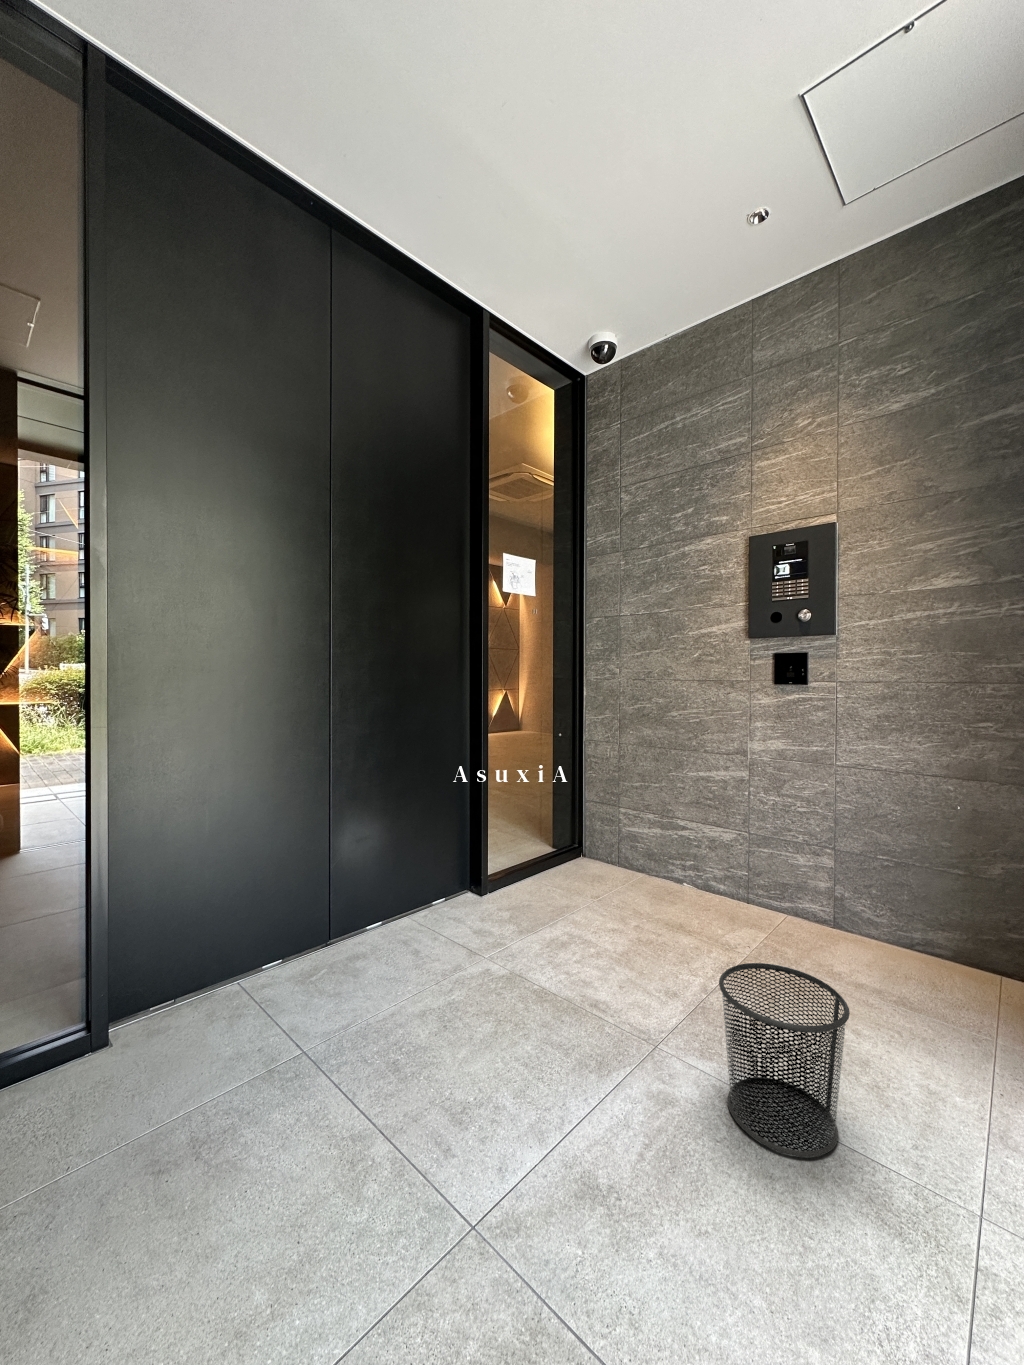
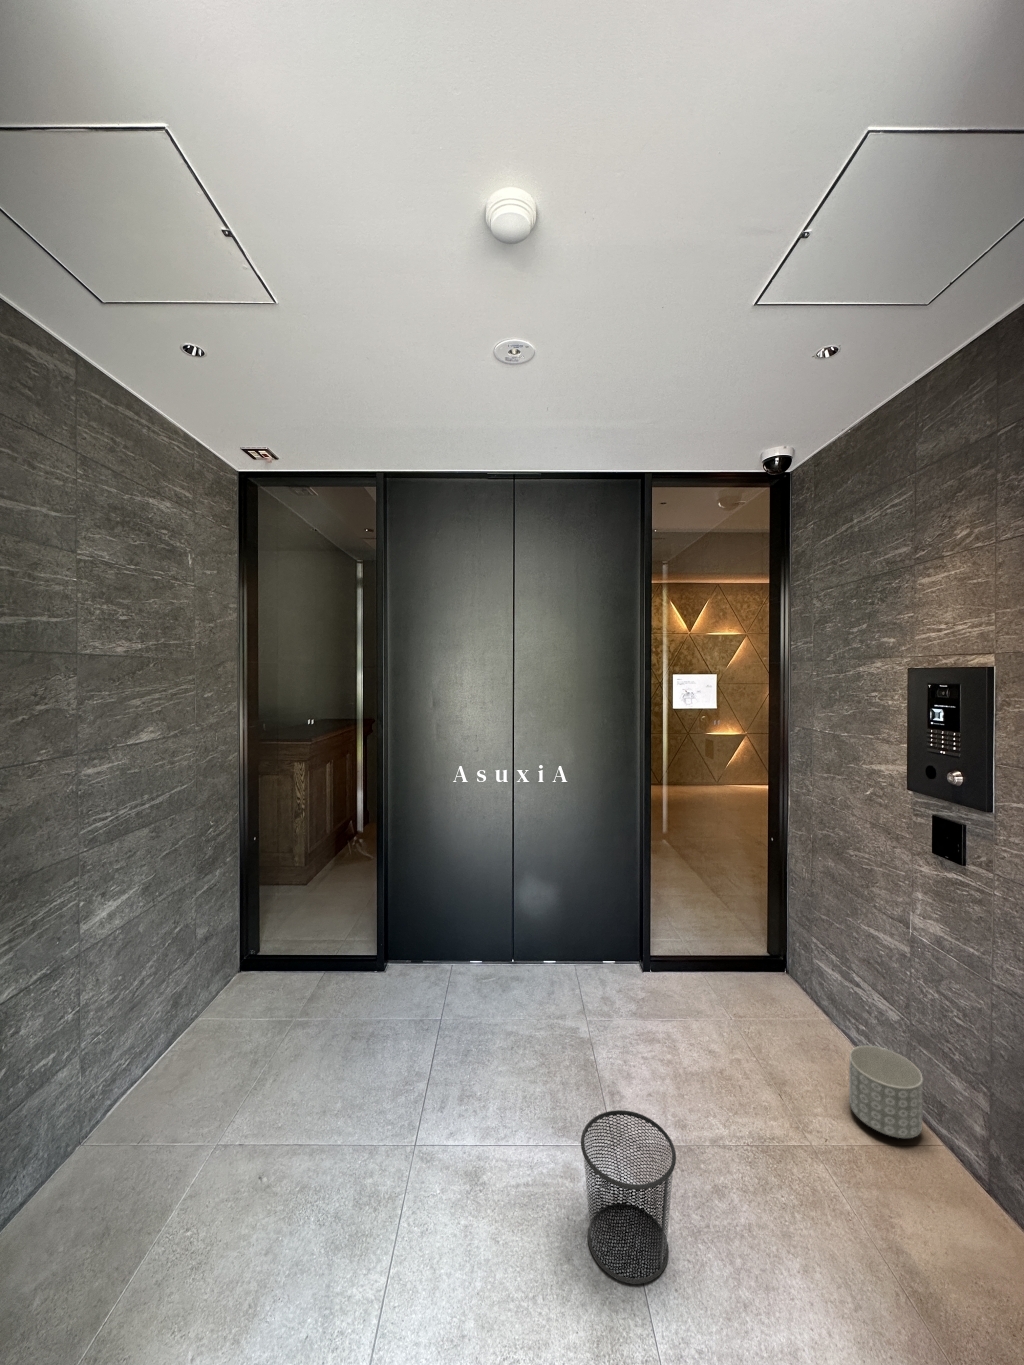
planter: none [726,862,783,926] -> present [849,1046,923,1138]

